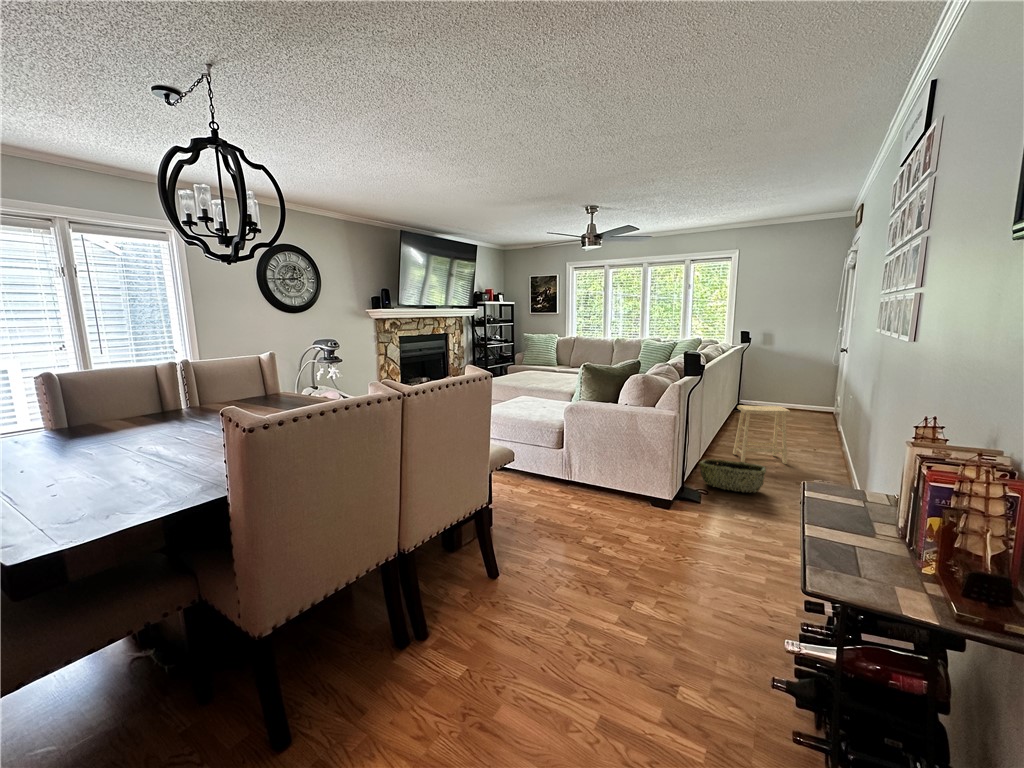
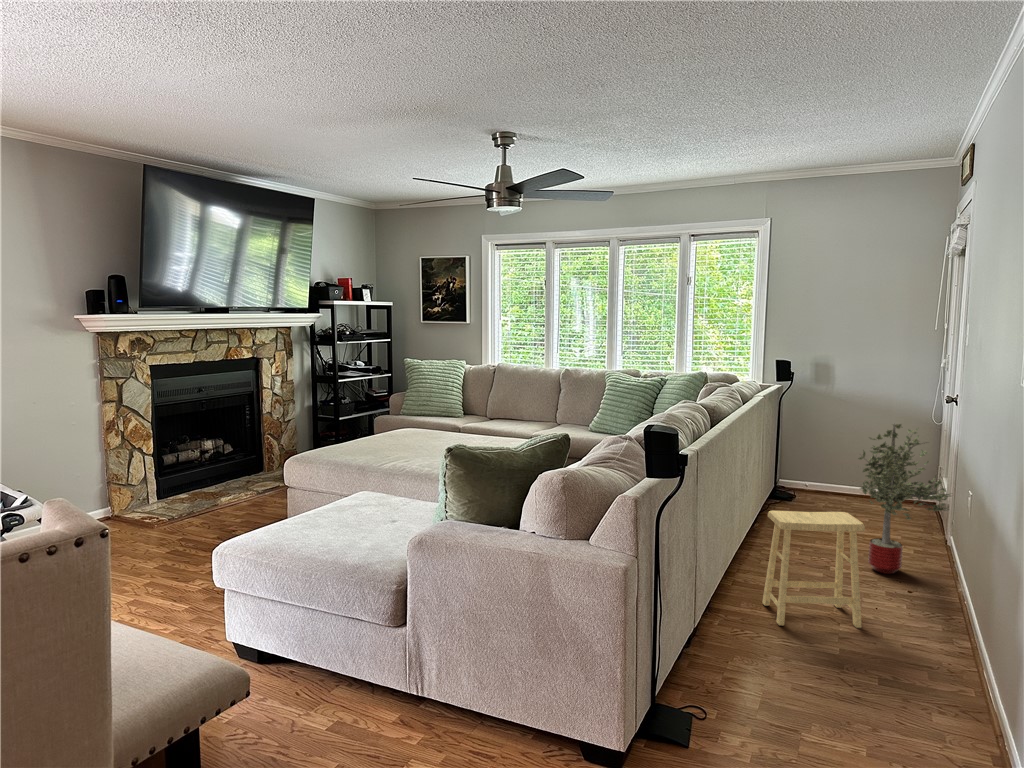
potted tree: none [787,361,842,443] -> present [859,424,951,574]
woven basket: present [699,459,766,493] -> none [690,632,821,716]

